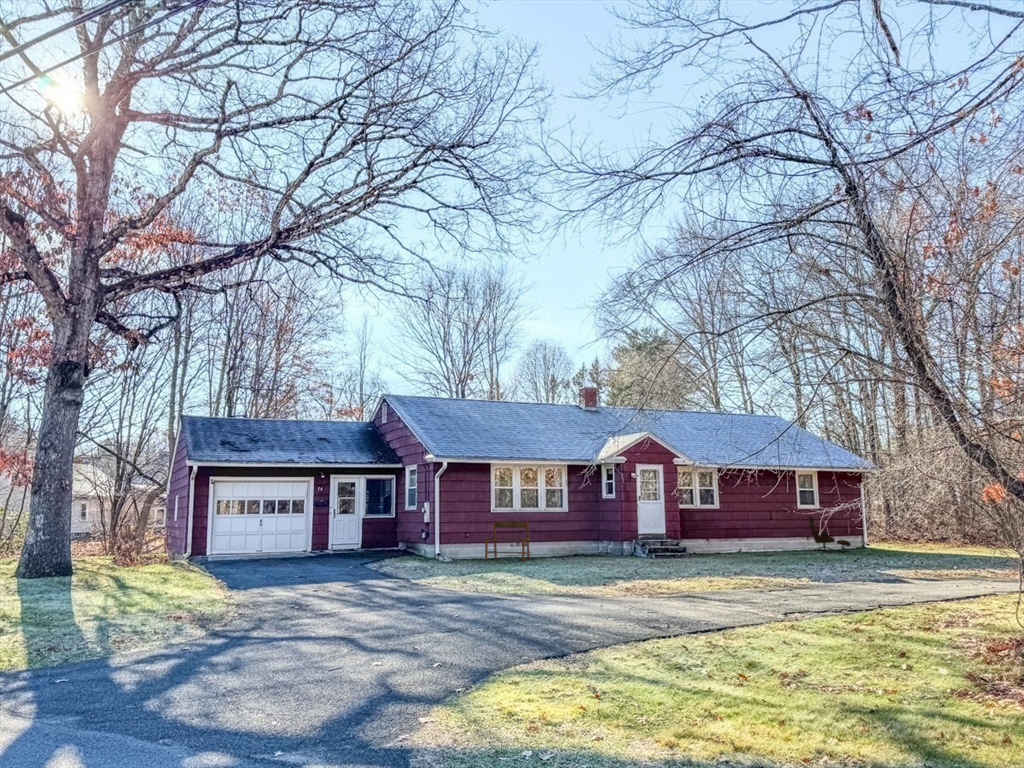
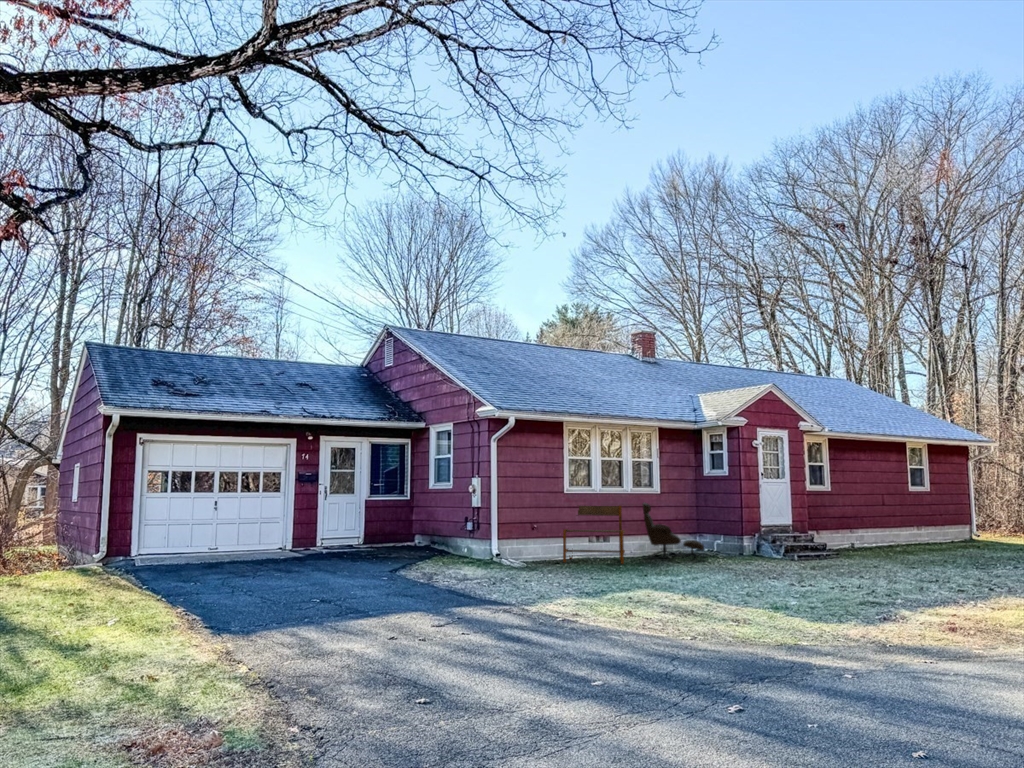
lounge chair: present [809,516,851,551] -> present [643,503,704,558]

